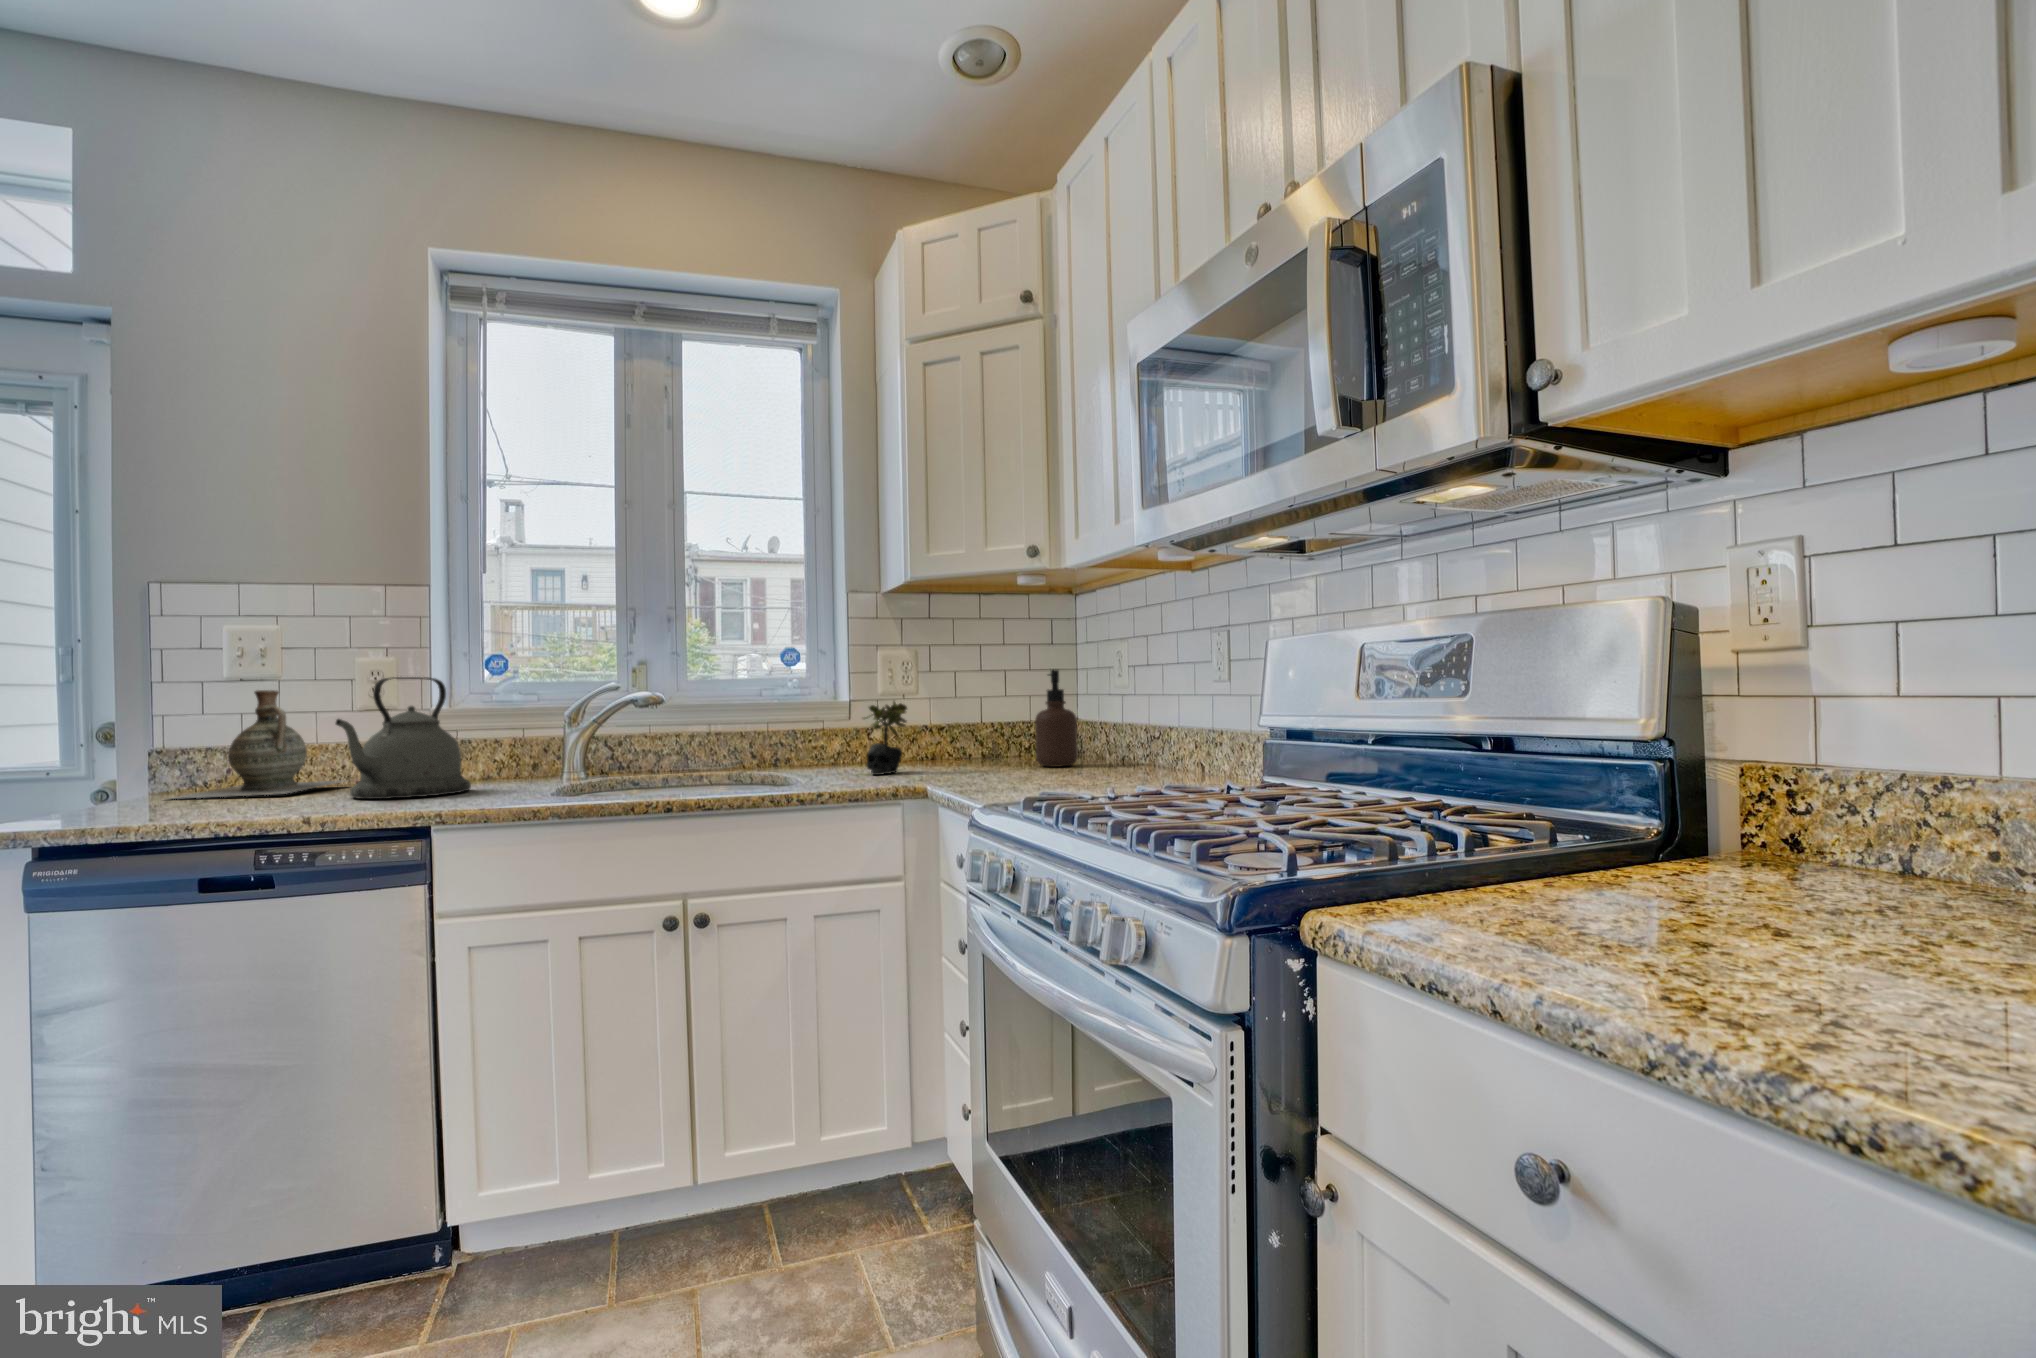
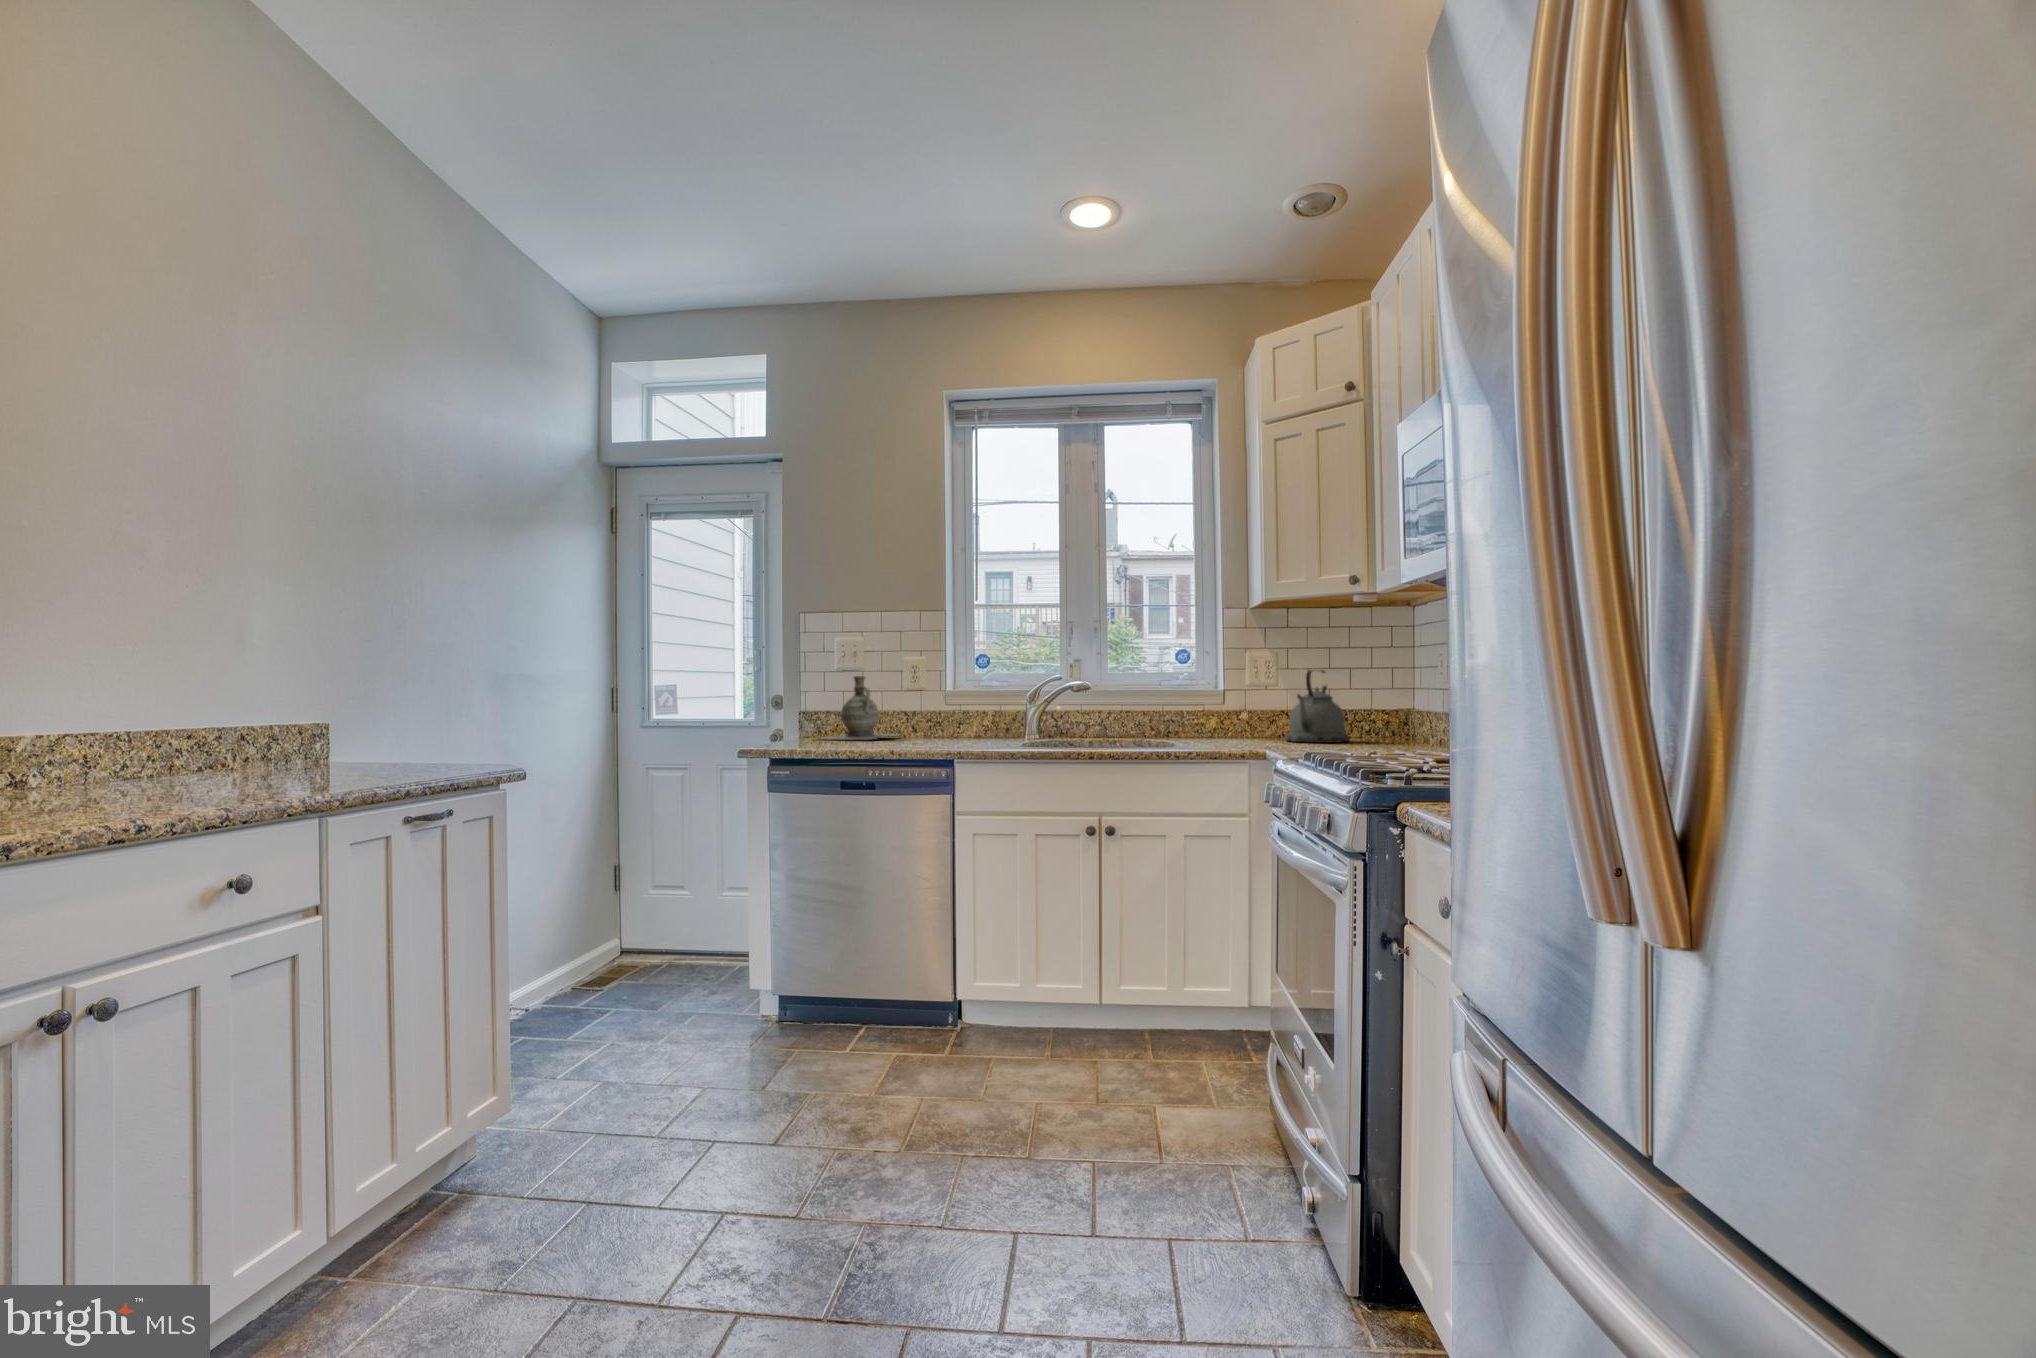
soap dispenser: present [1035,670,1078,767] -> none [1367,669,1403,747]
kettle: present [336,677,471,799] -> present [1285,670,1350,743]
succulent plant: present [864,701,907,775] -> none [1226,690,1262,745]

